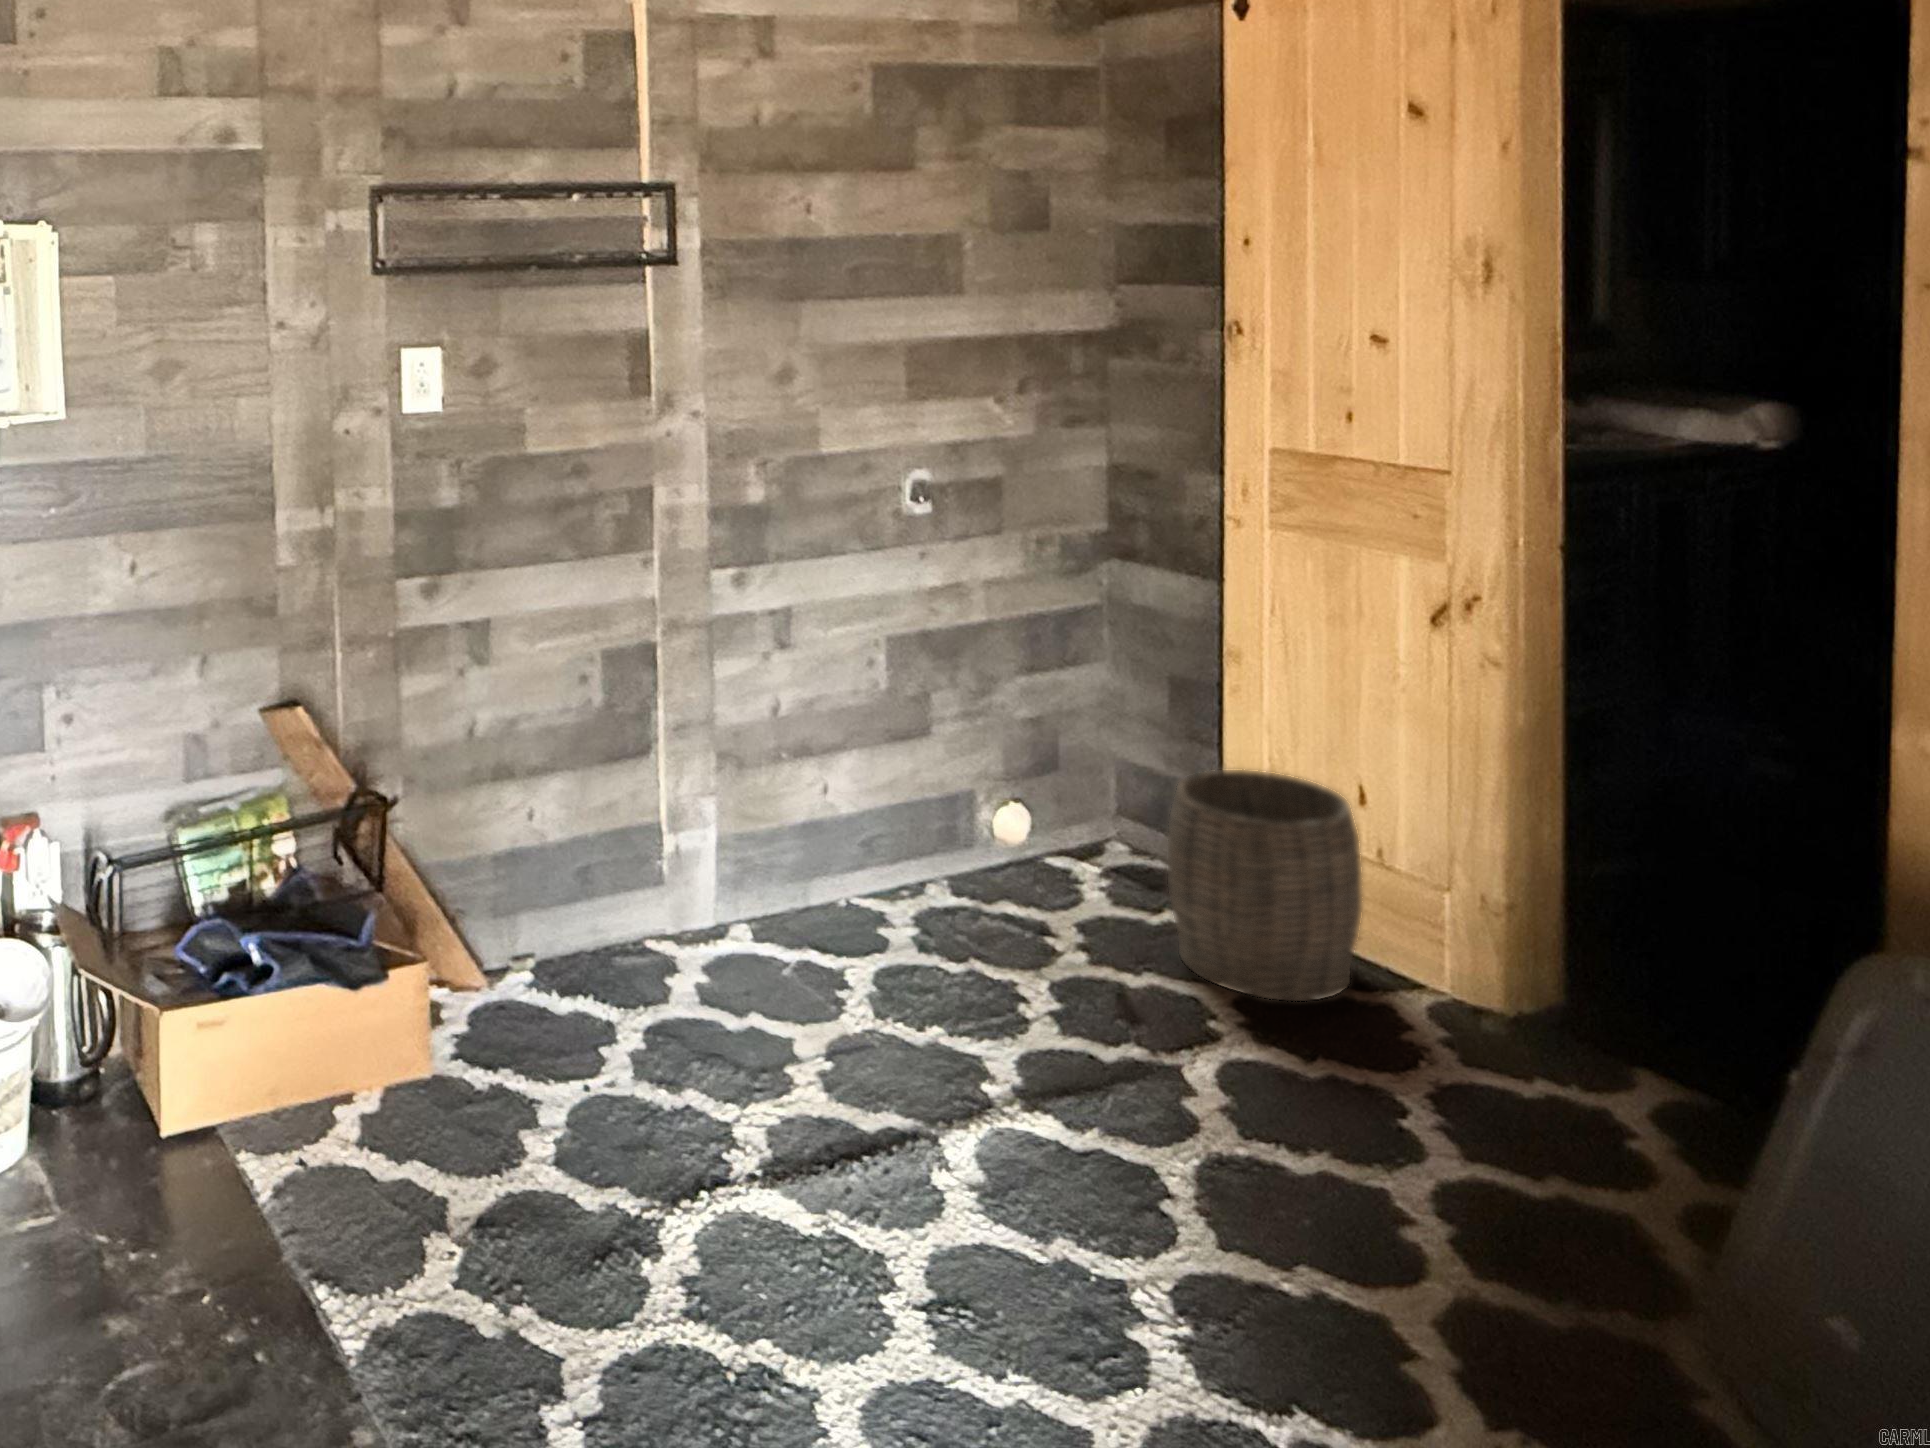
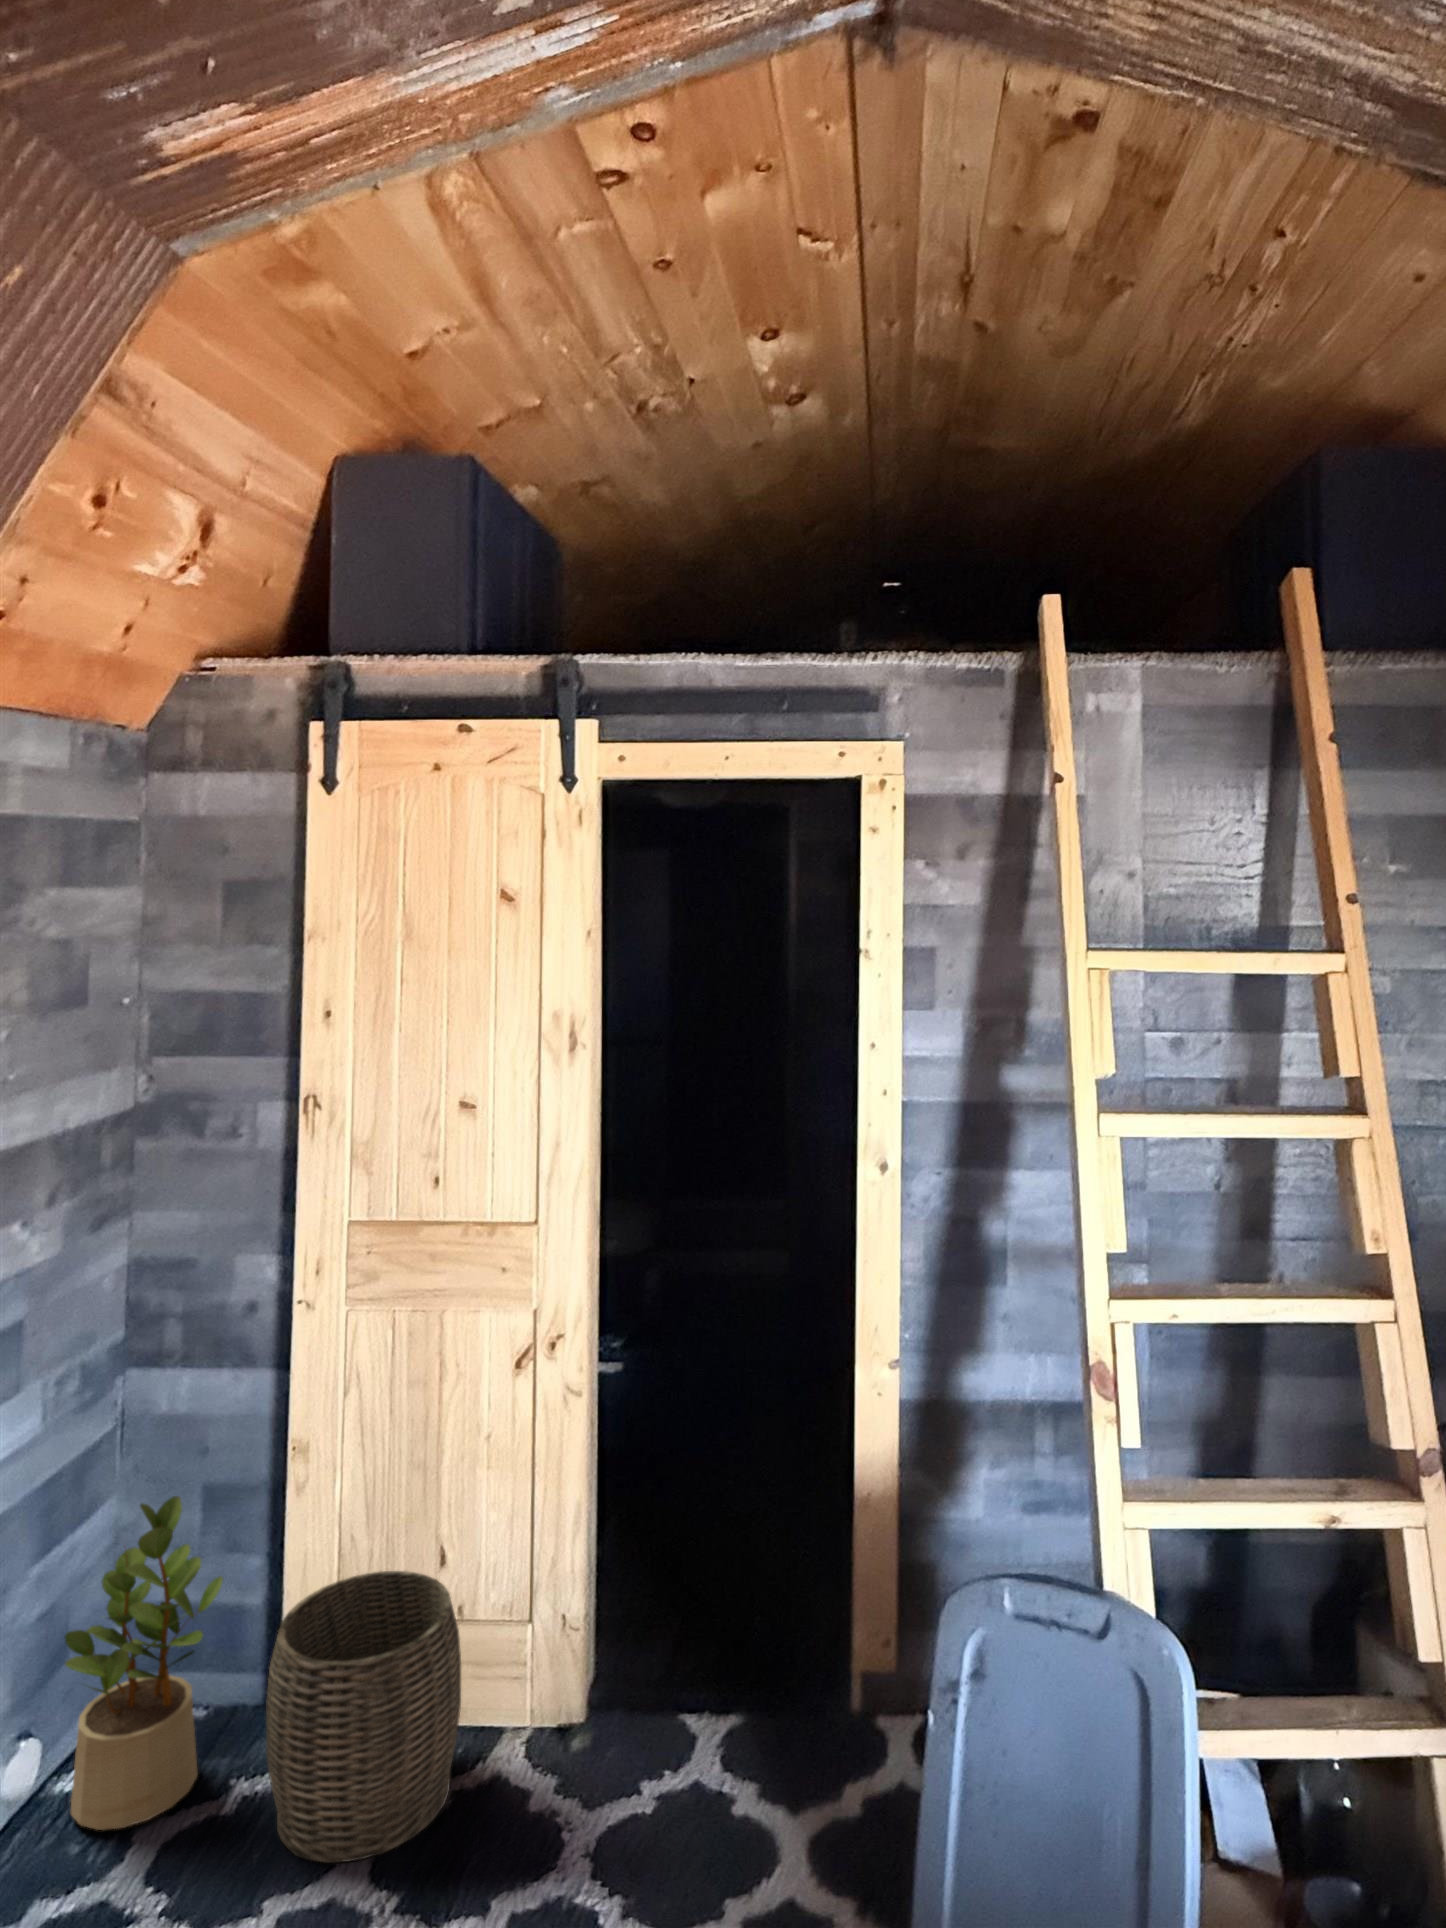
potted plant: none [1032,647,1163,899] -> present [65,1496,223,1830]

